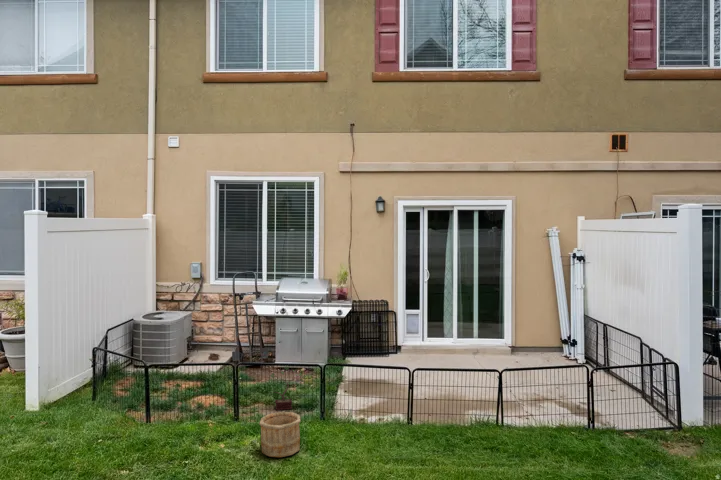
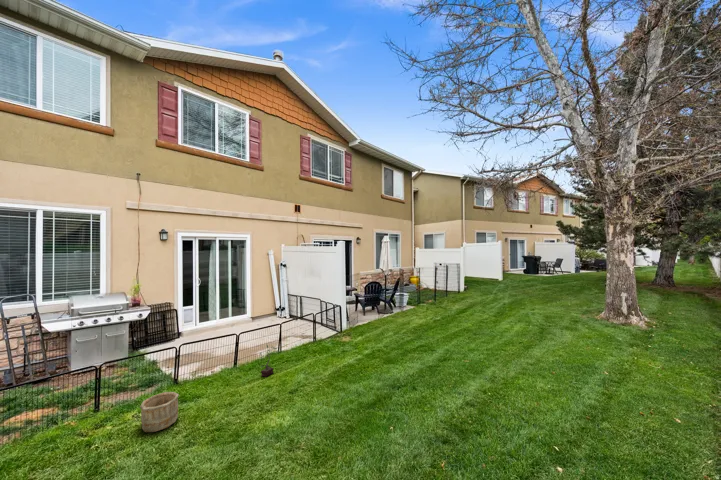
potted plant: present [269,366,308,410] -> present [260,345,281,377]

